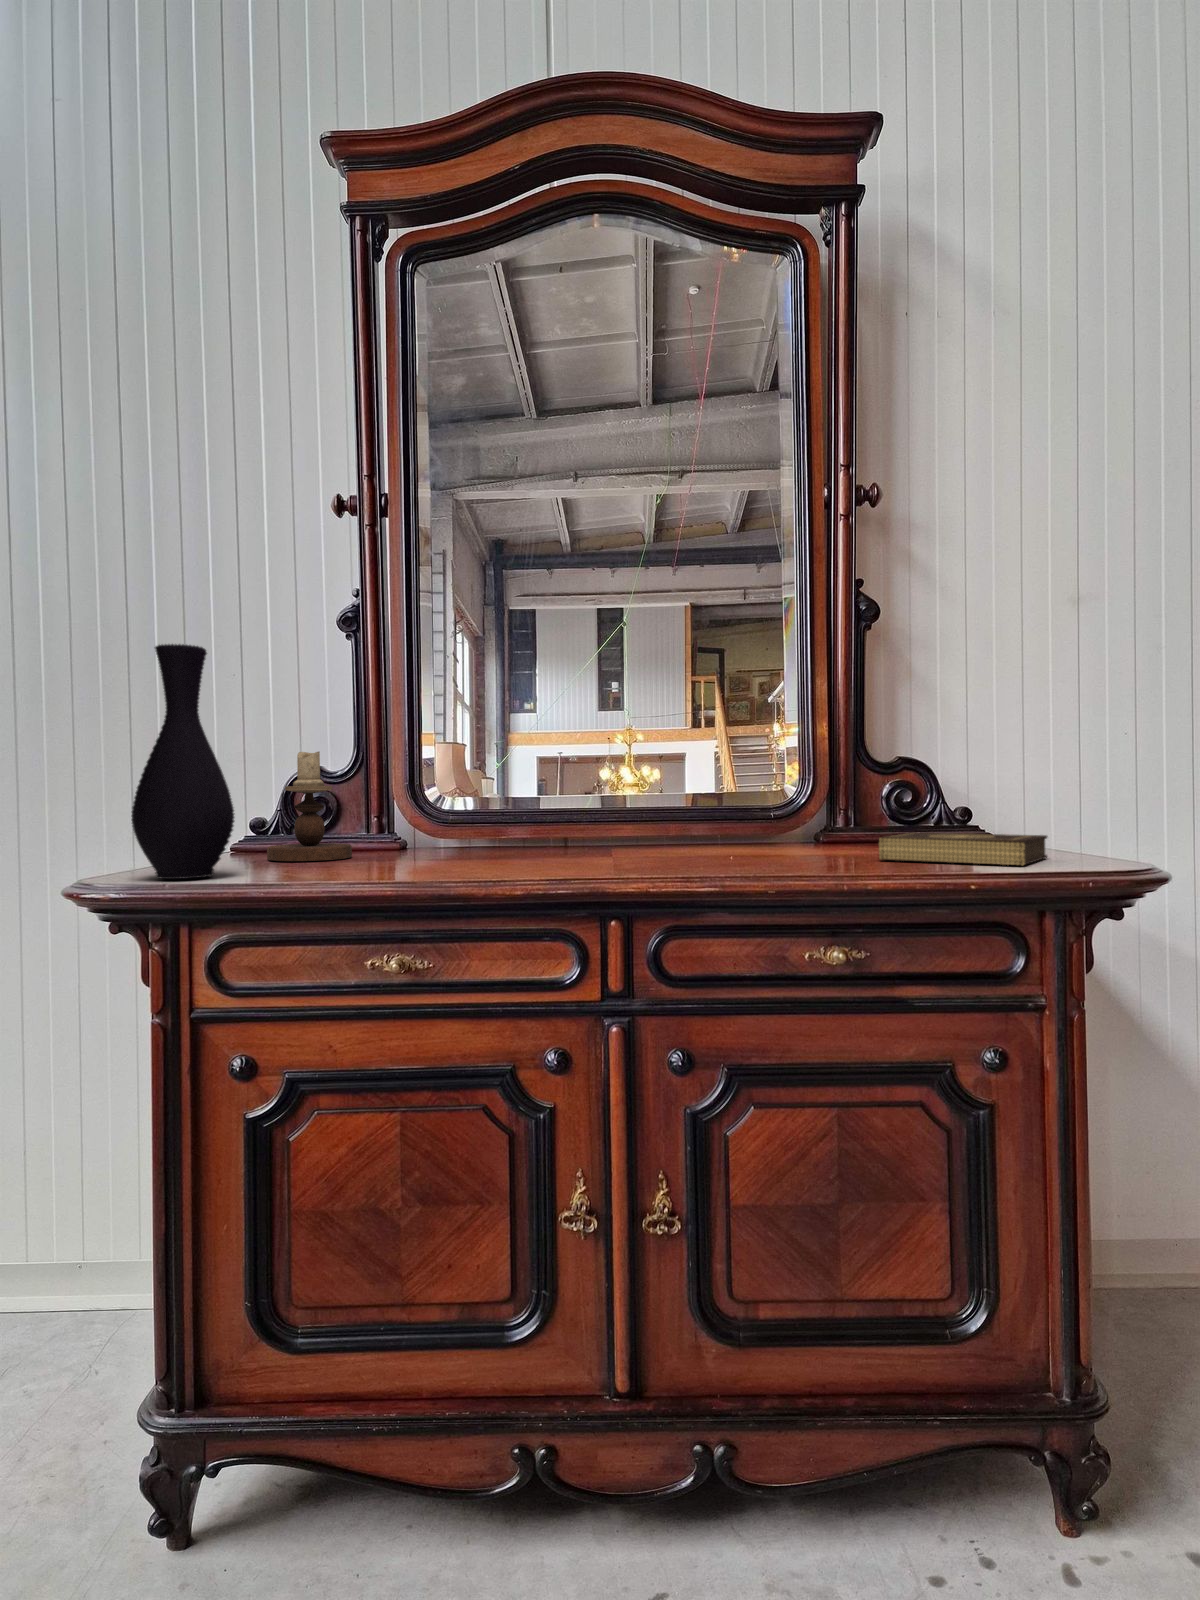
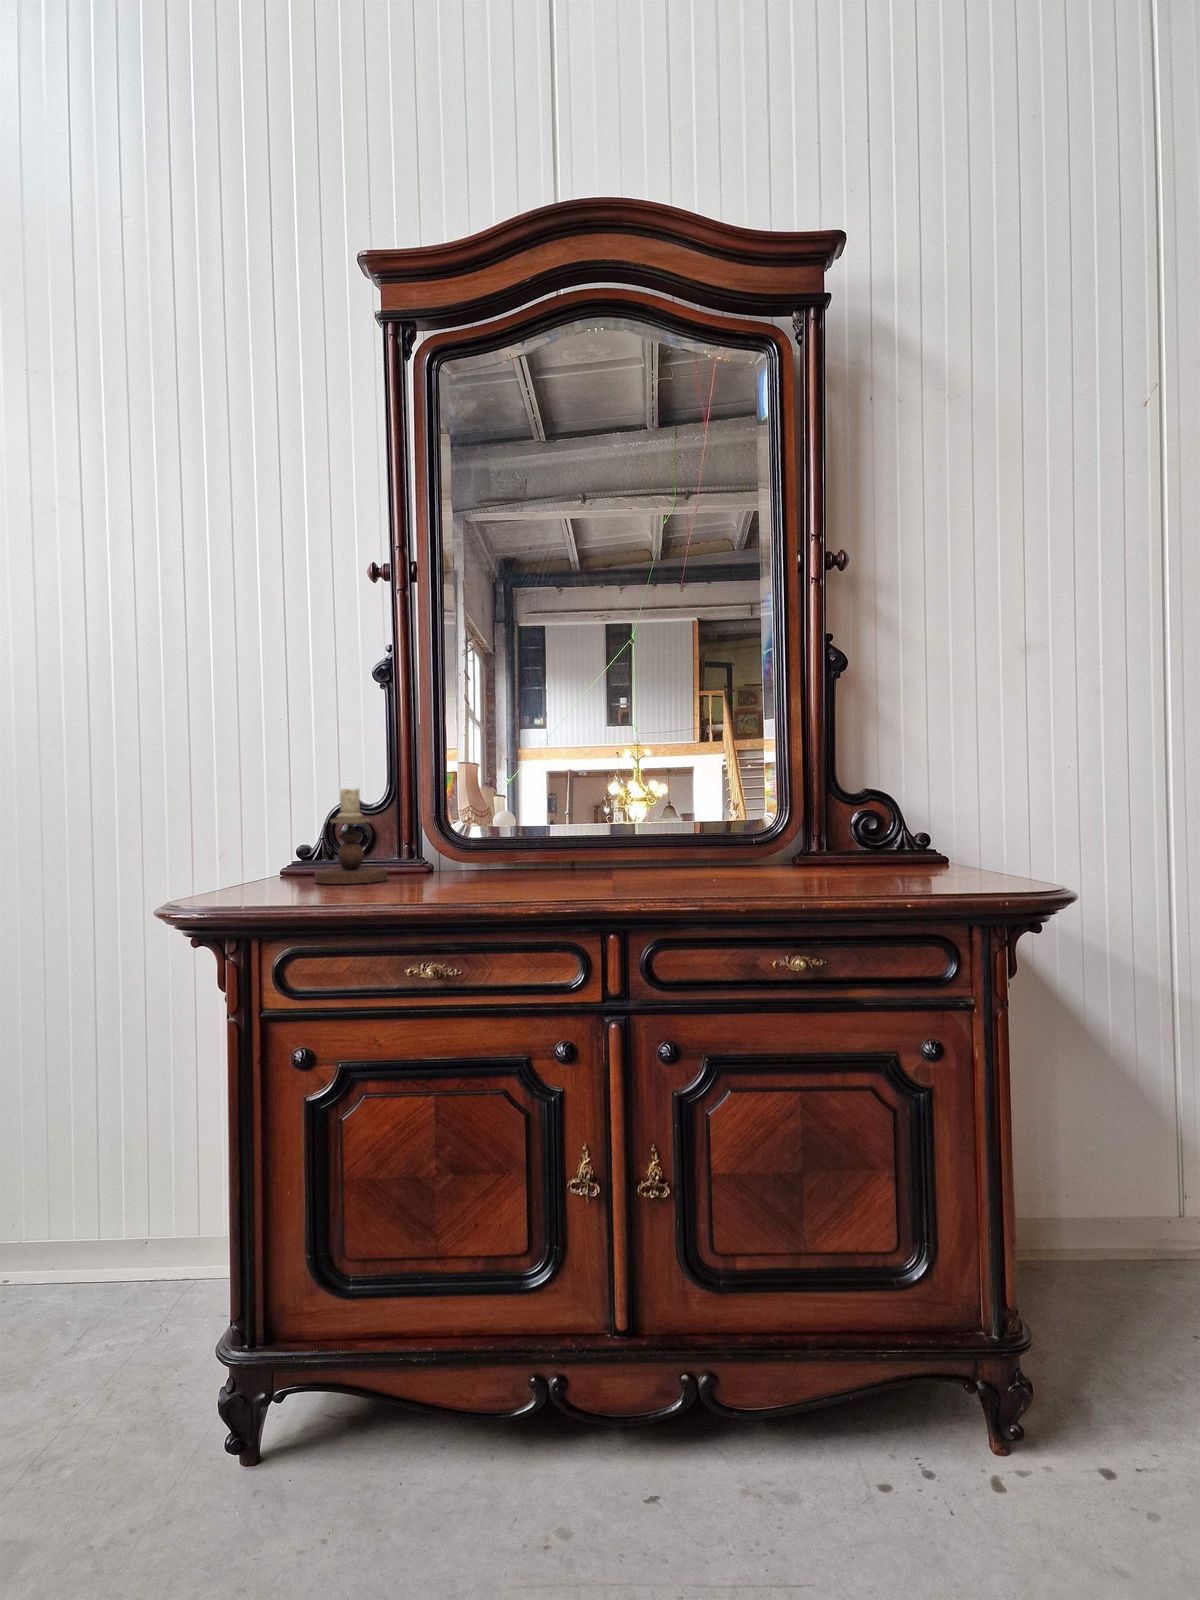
vase: present [132,644,234,879] -> none [209,705,294,902]
book: present [879,833,1048,865] -> none [840,857,985,887]

